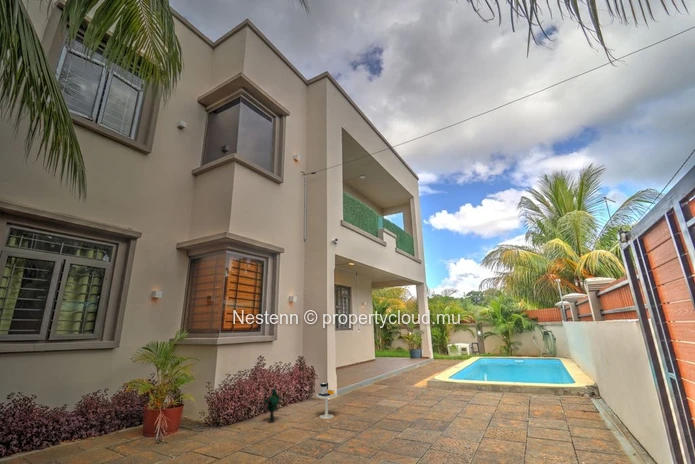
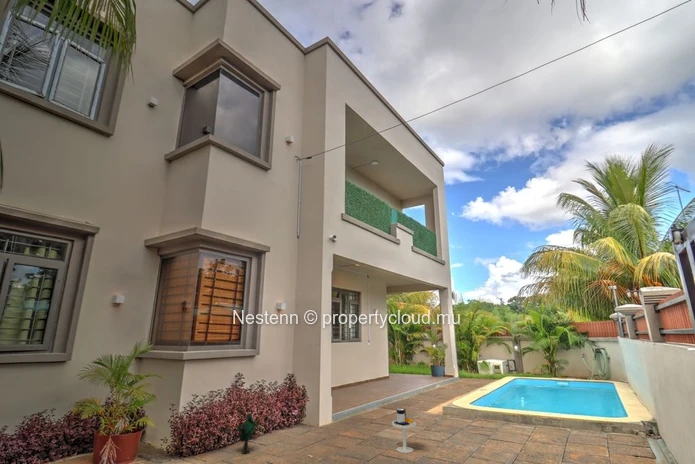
side table: present [317,383,337,419] -> present [392,409,416,453]

